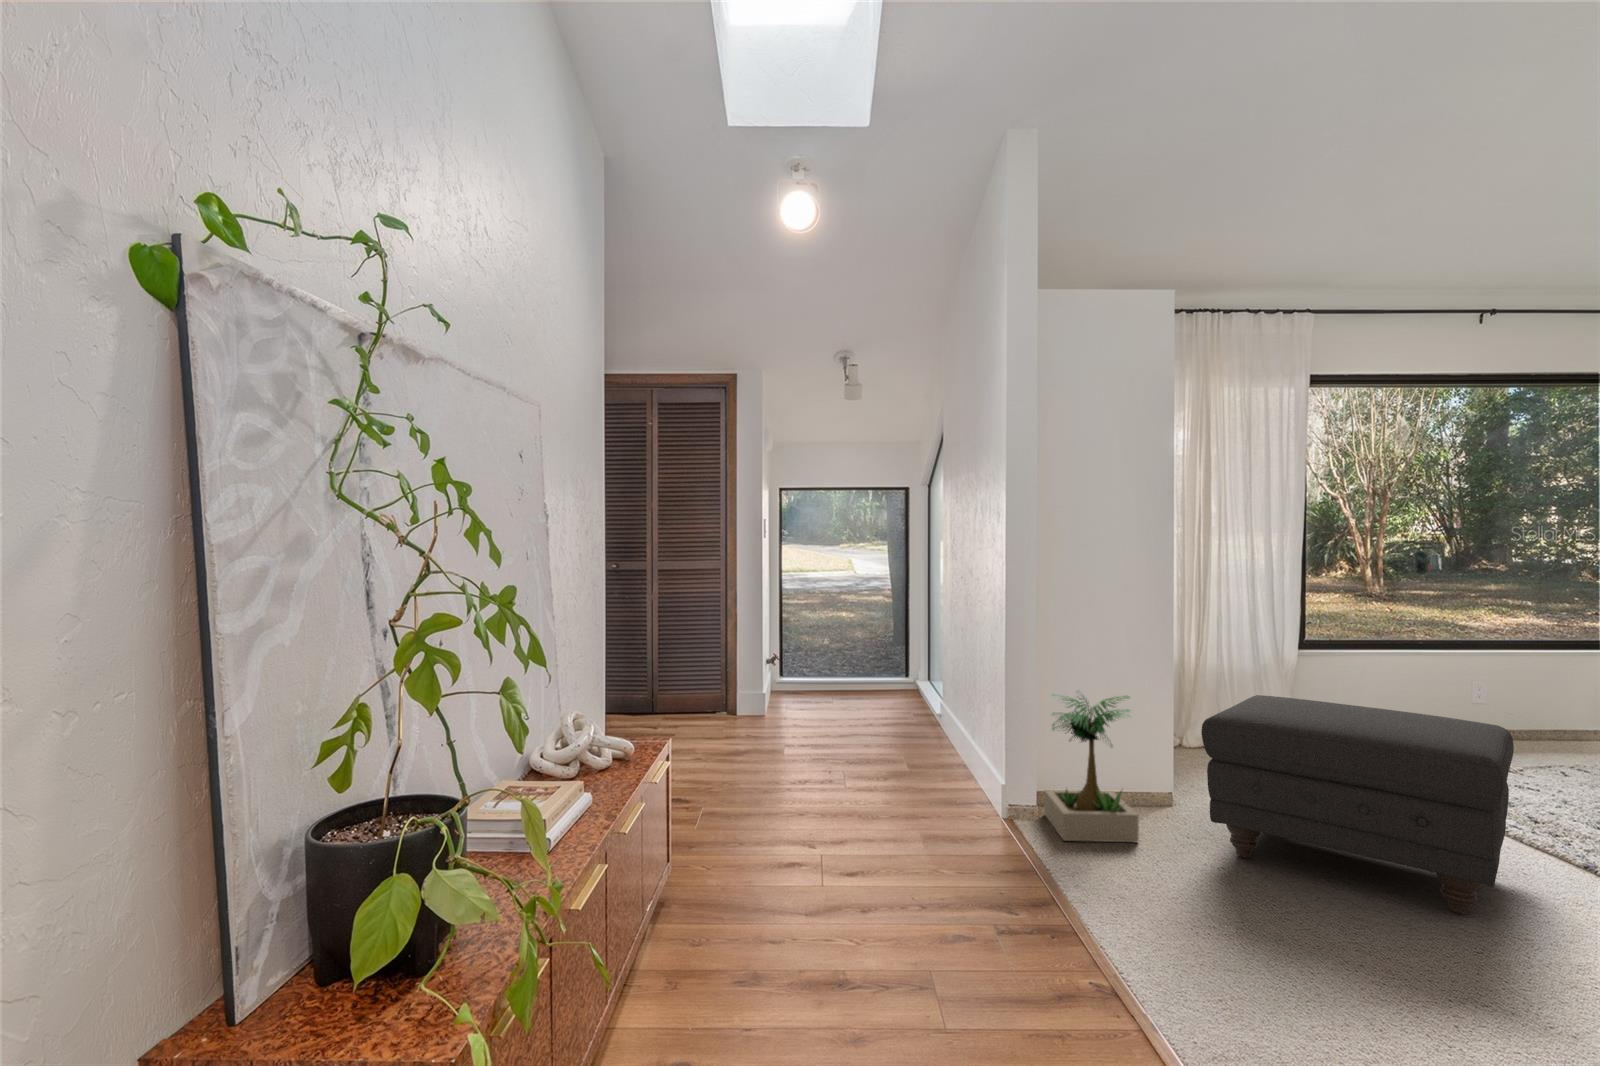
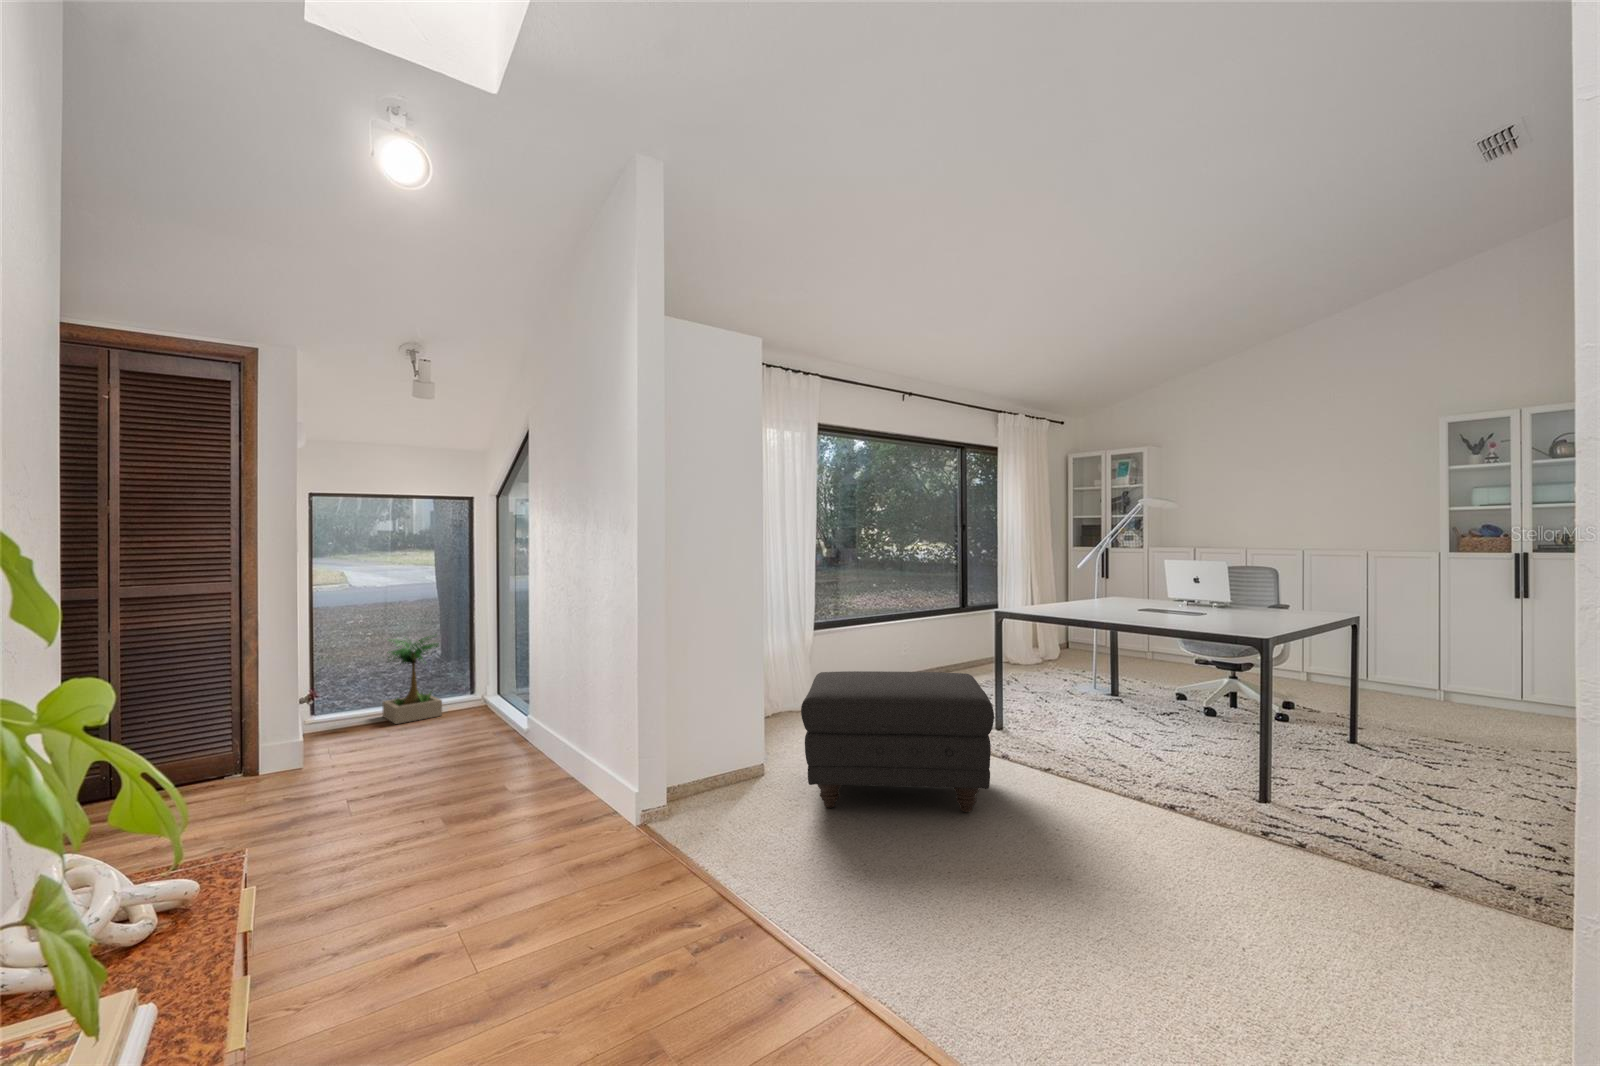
potted plant: present [1044,691,1139,842] -> present [382,634,442,724]

